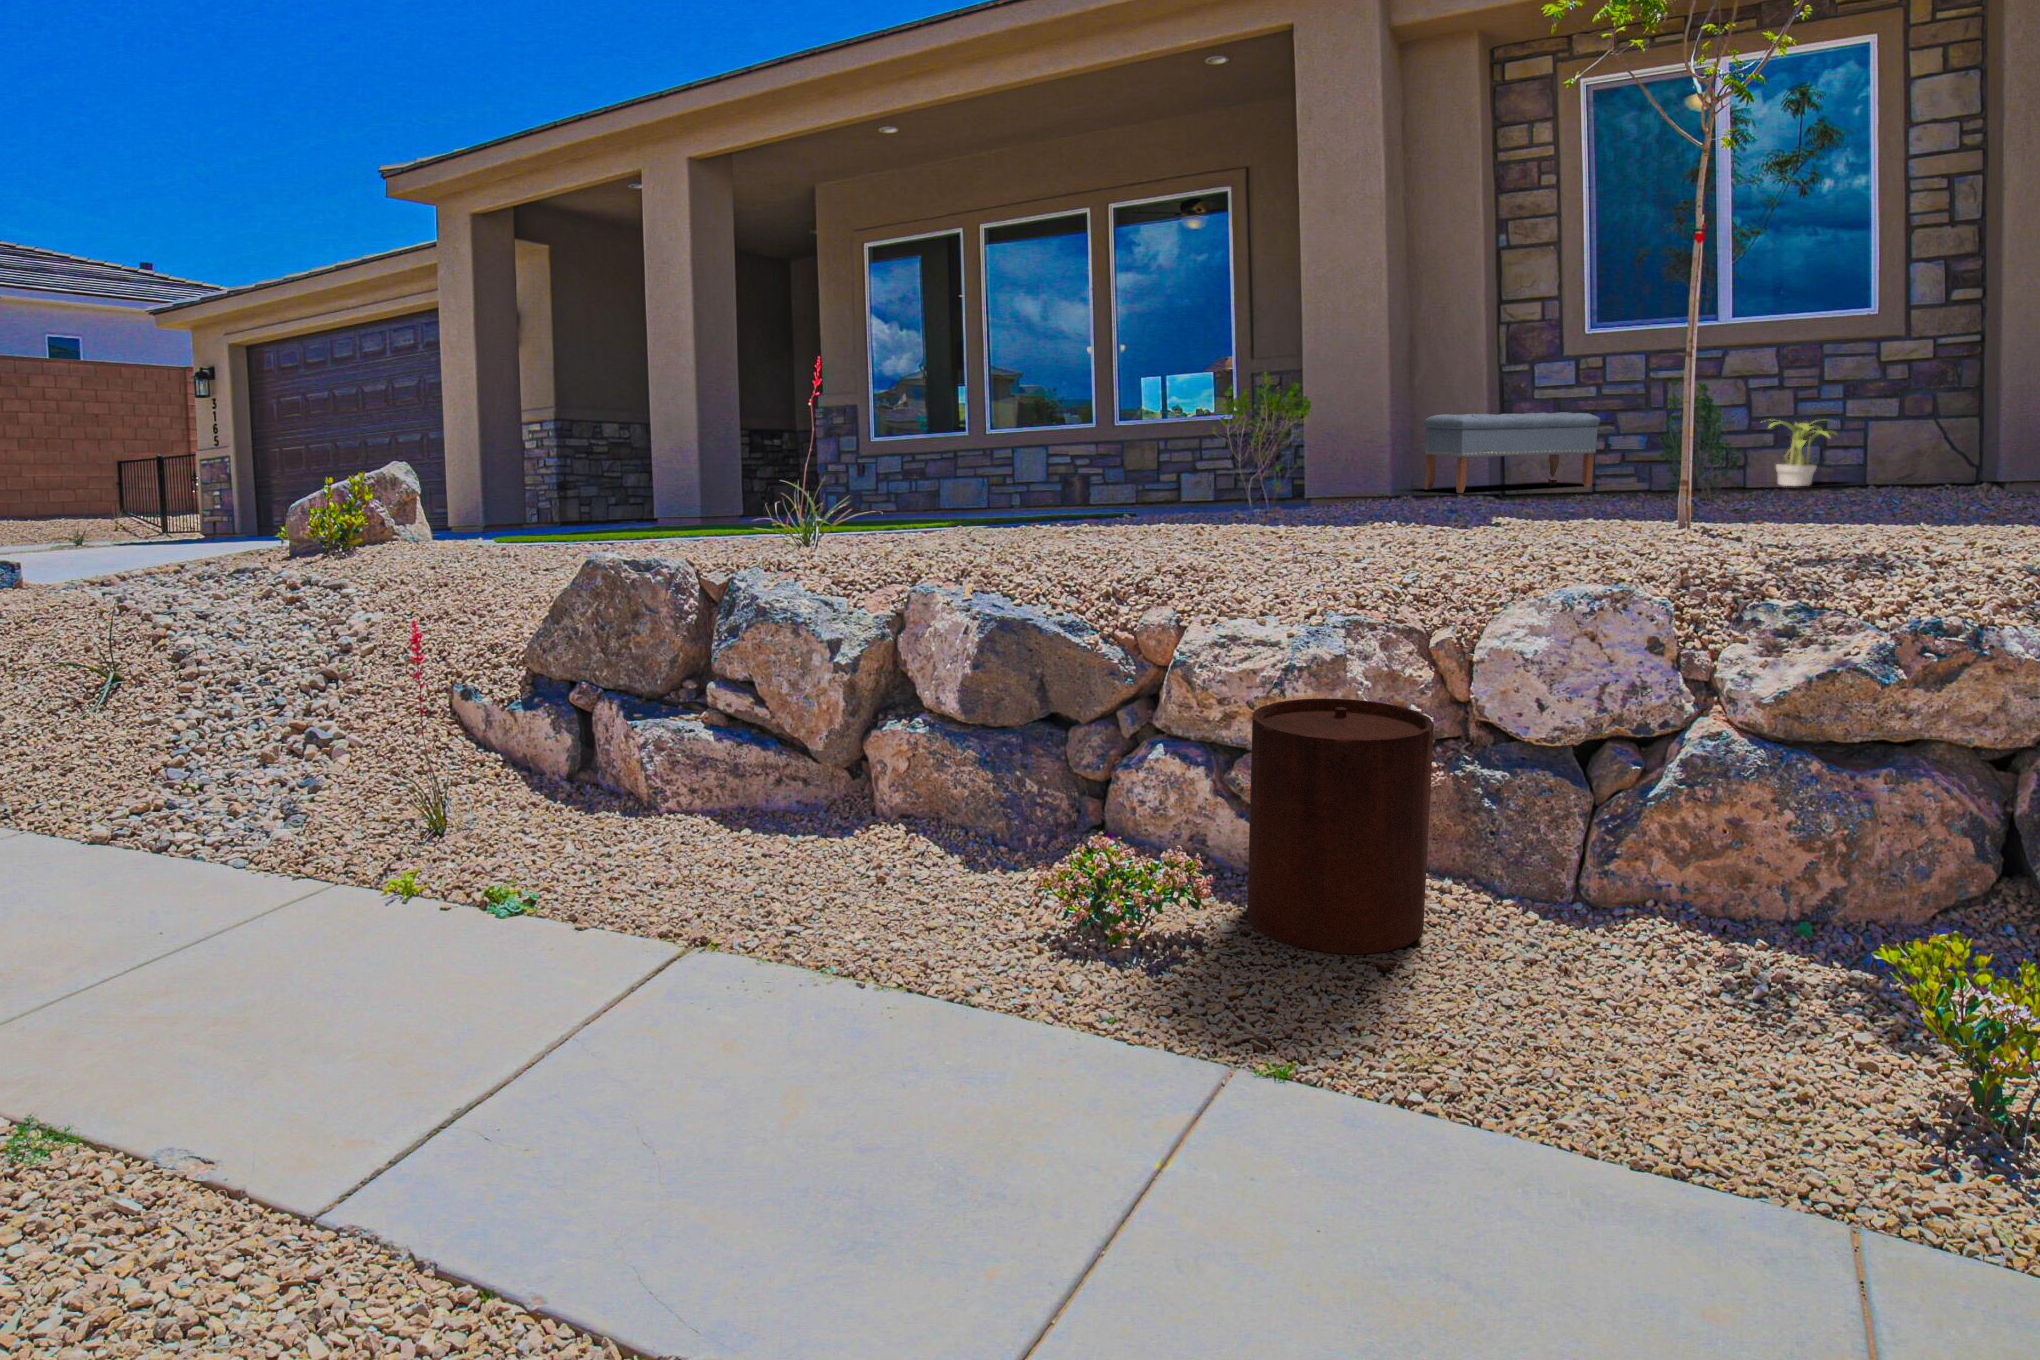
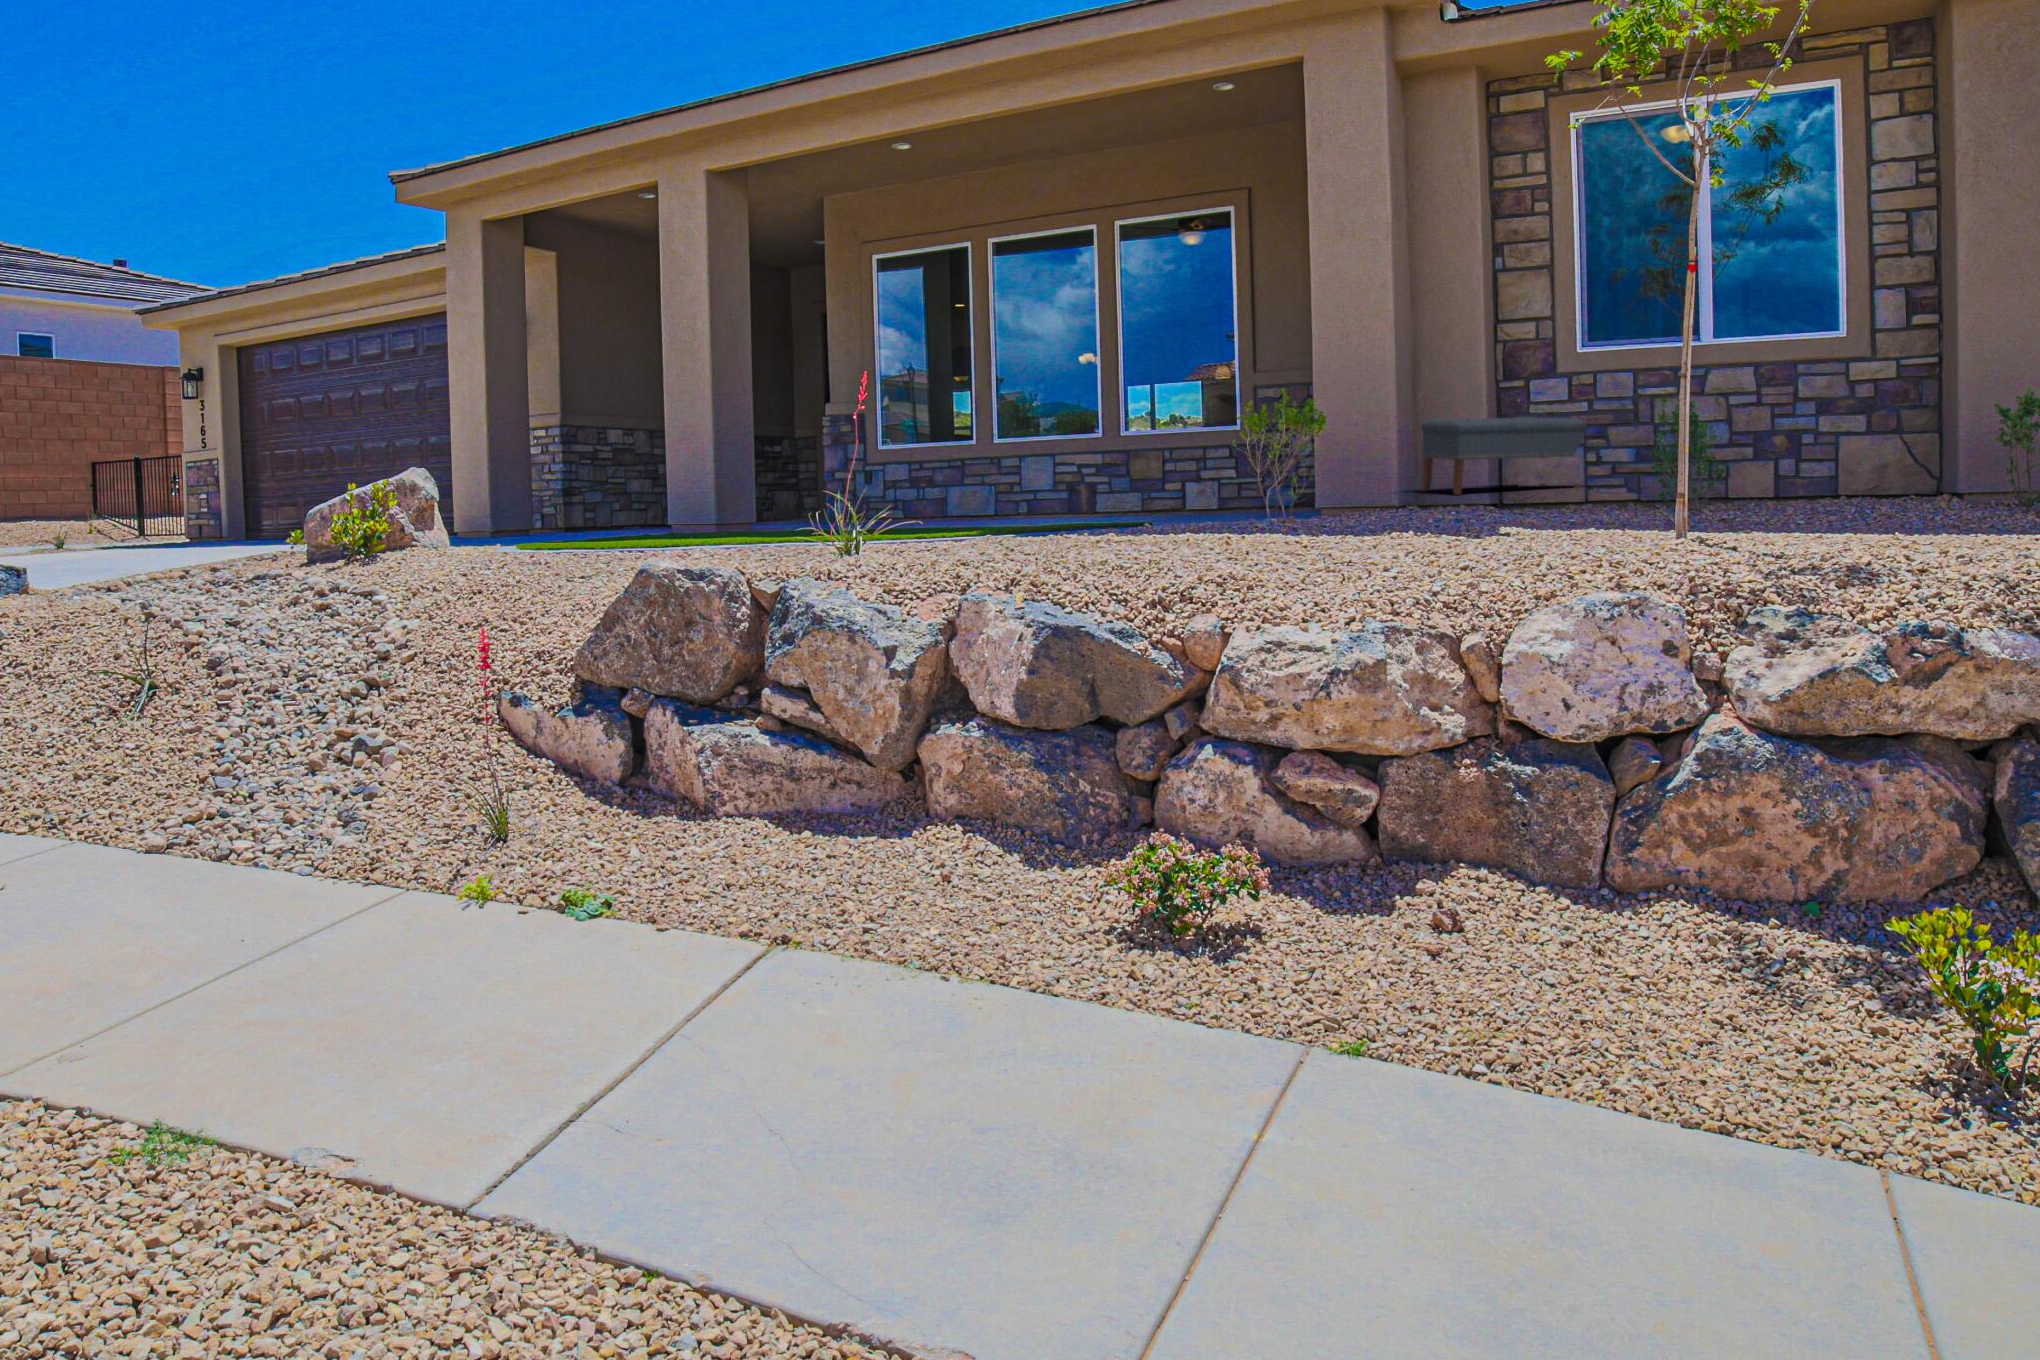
potted plant: present [1769,420,1837,486] -> none [1738,424,1810,488]
trash can: present [1247,698,1434,954] -> none [1299,699,1474,940]

